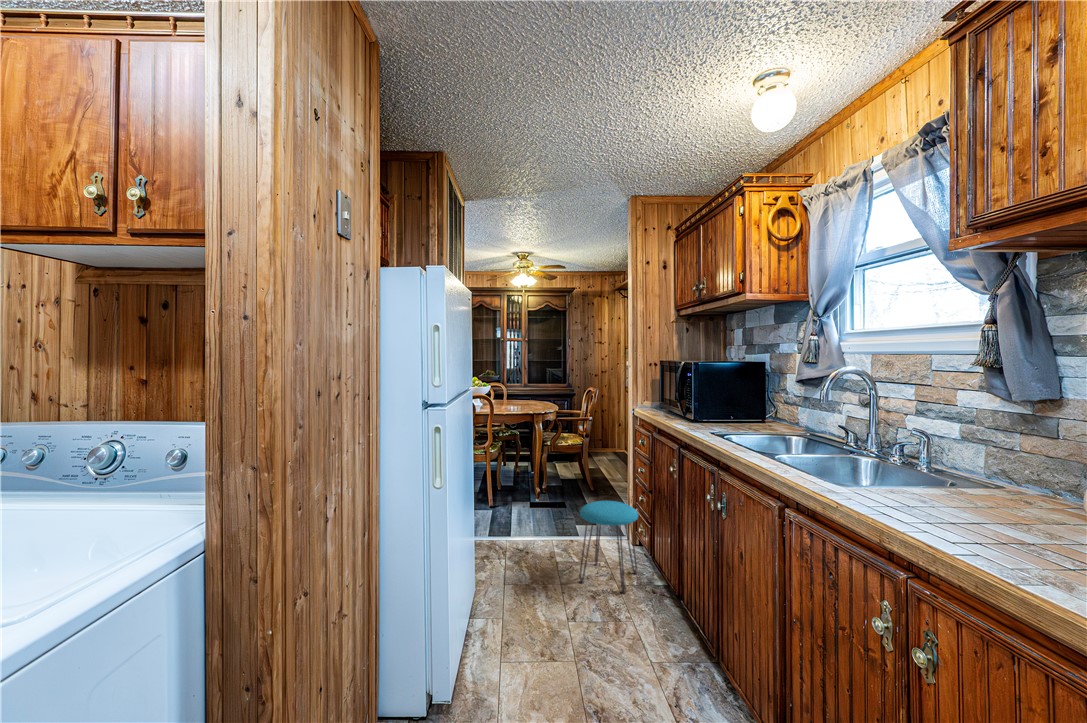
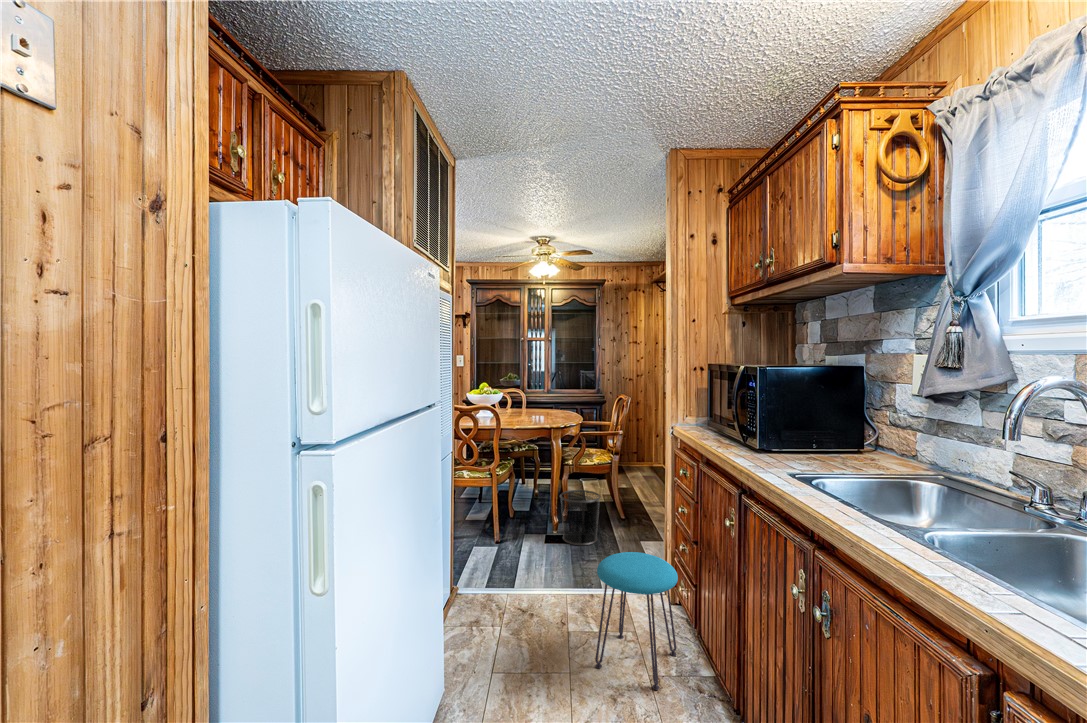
waste bin: none [542,465,576,508] -> present [560,490,600,545]

